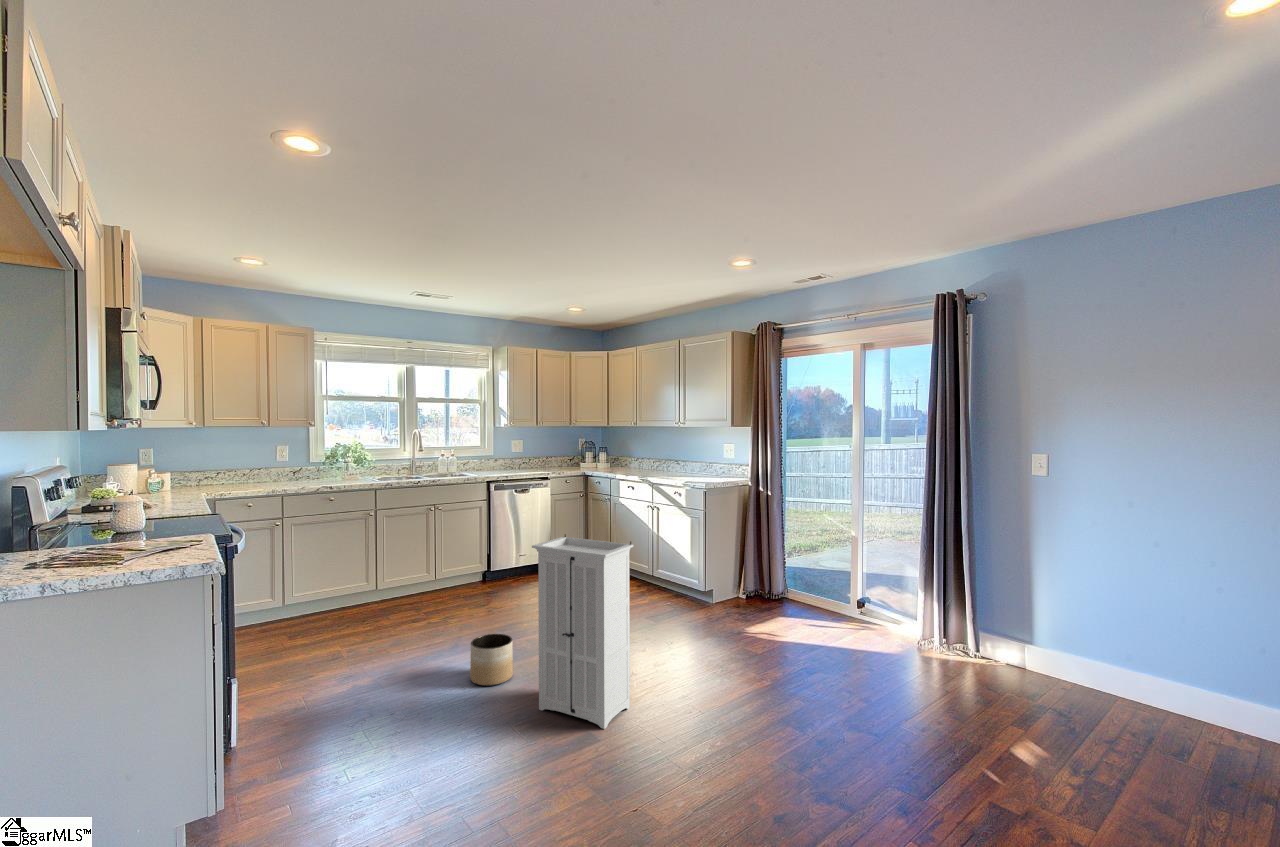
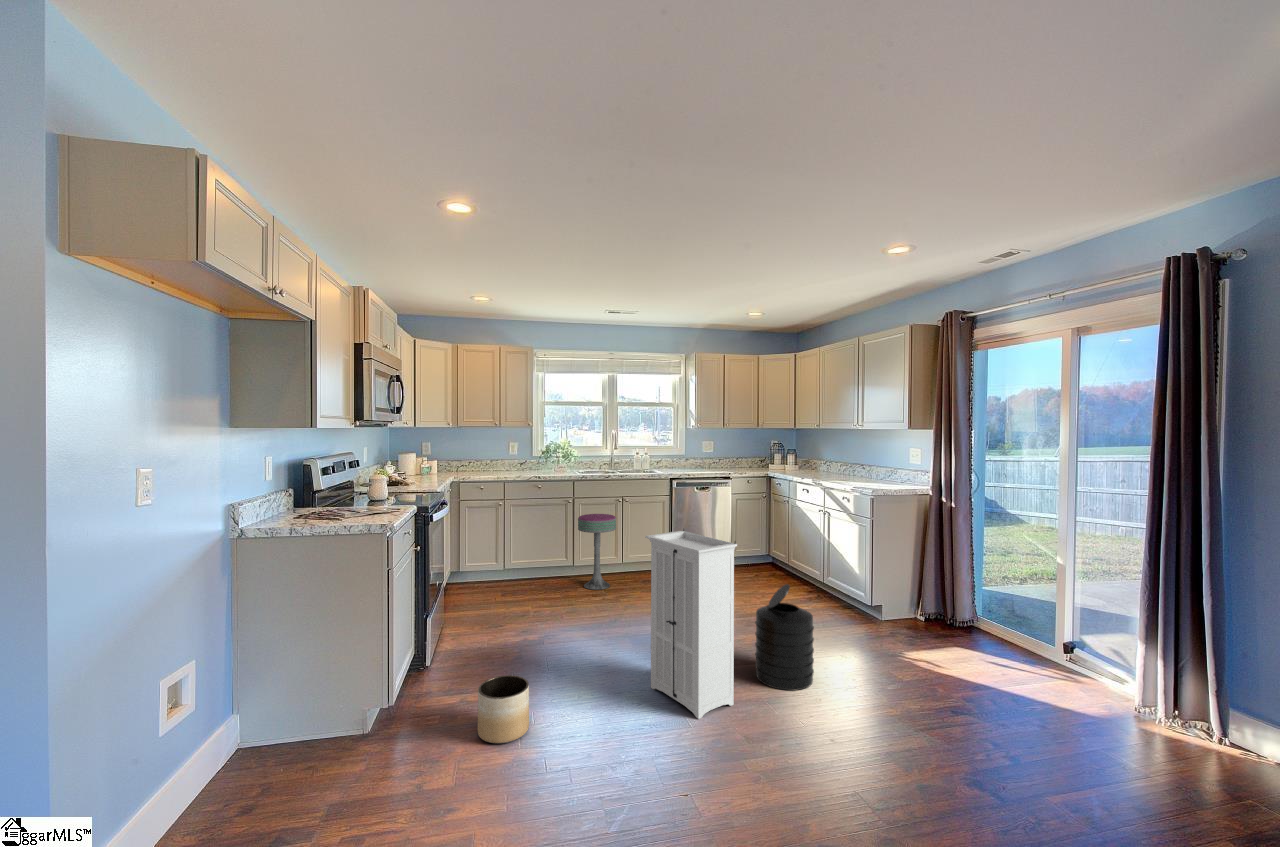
bar stool: none [389,527,436,617] -> present [578,514,616,590]
trash can: none [633,580,689,684] -> present [755,584,814,690]
planter: present [470,634,513,686] -> present [478,675,529,744]

